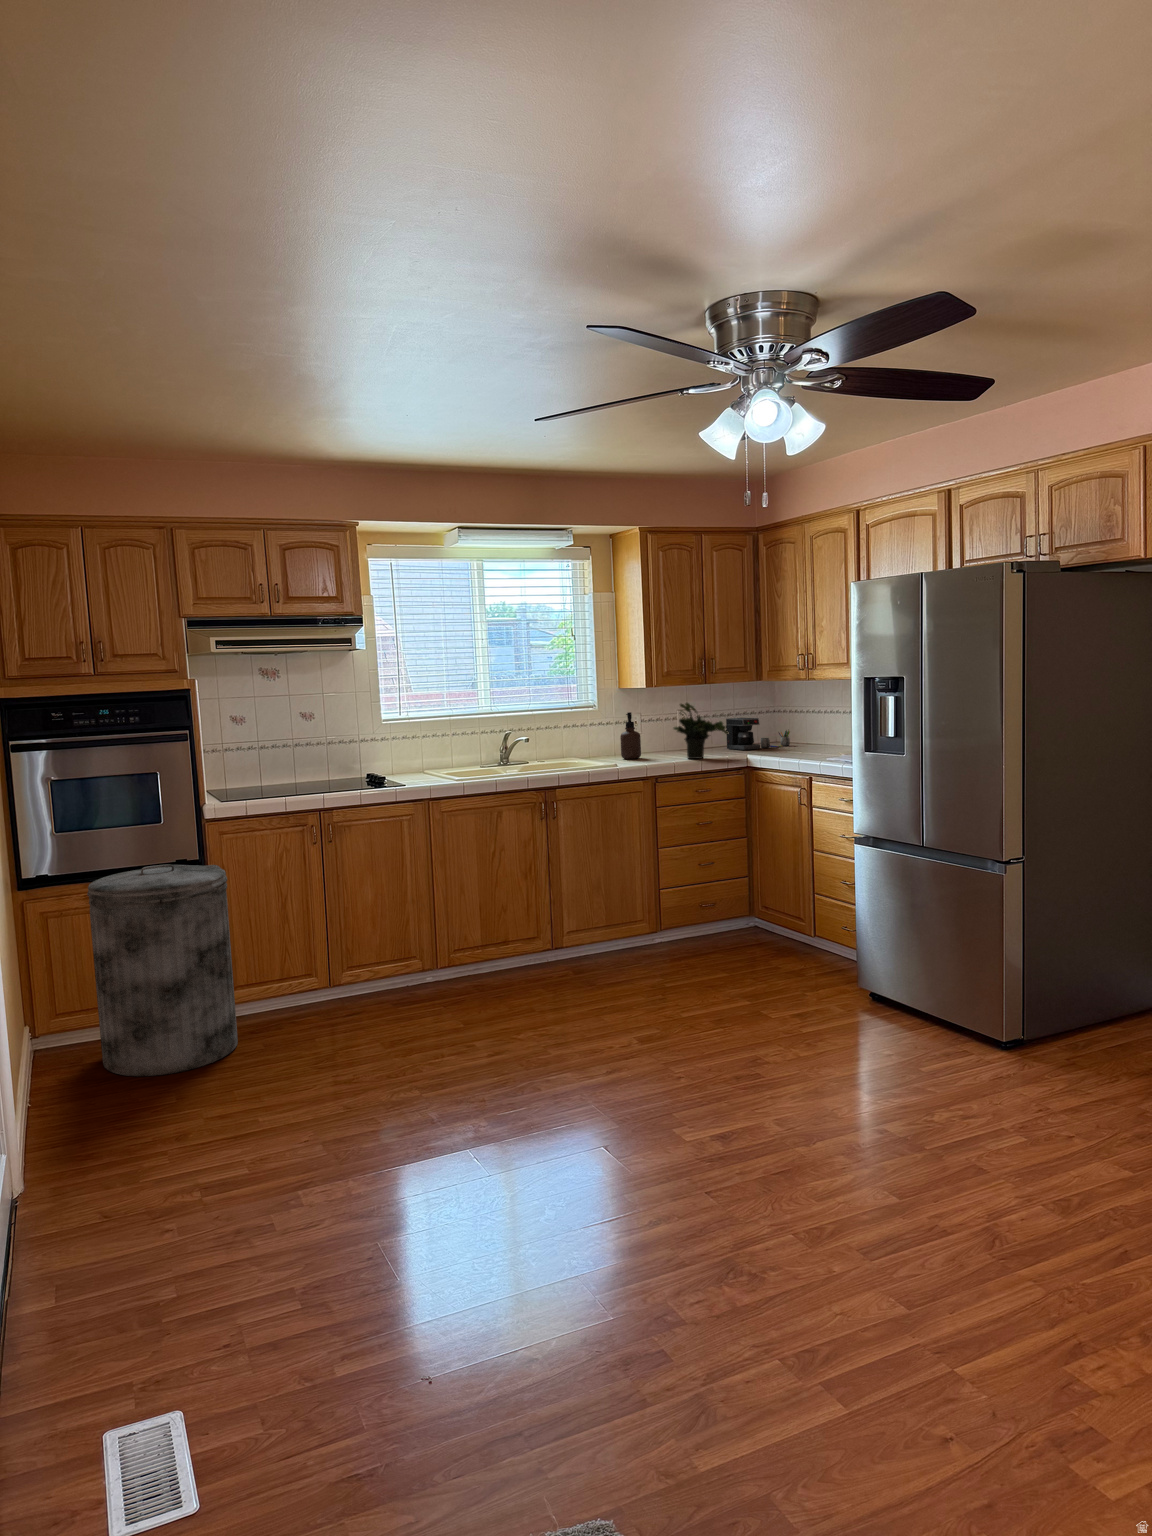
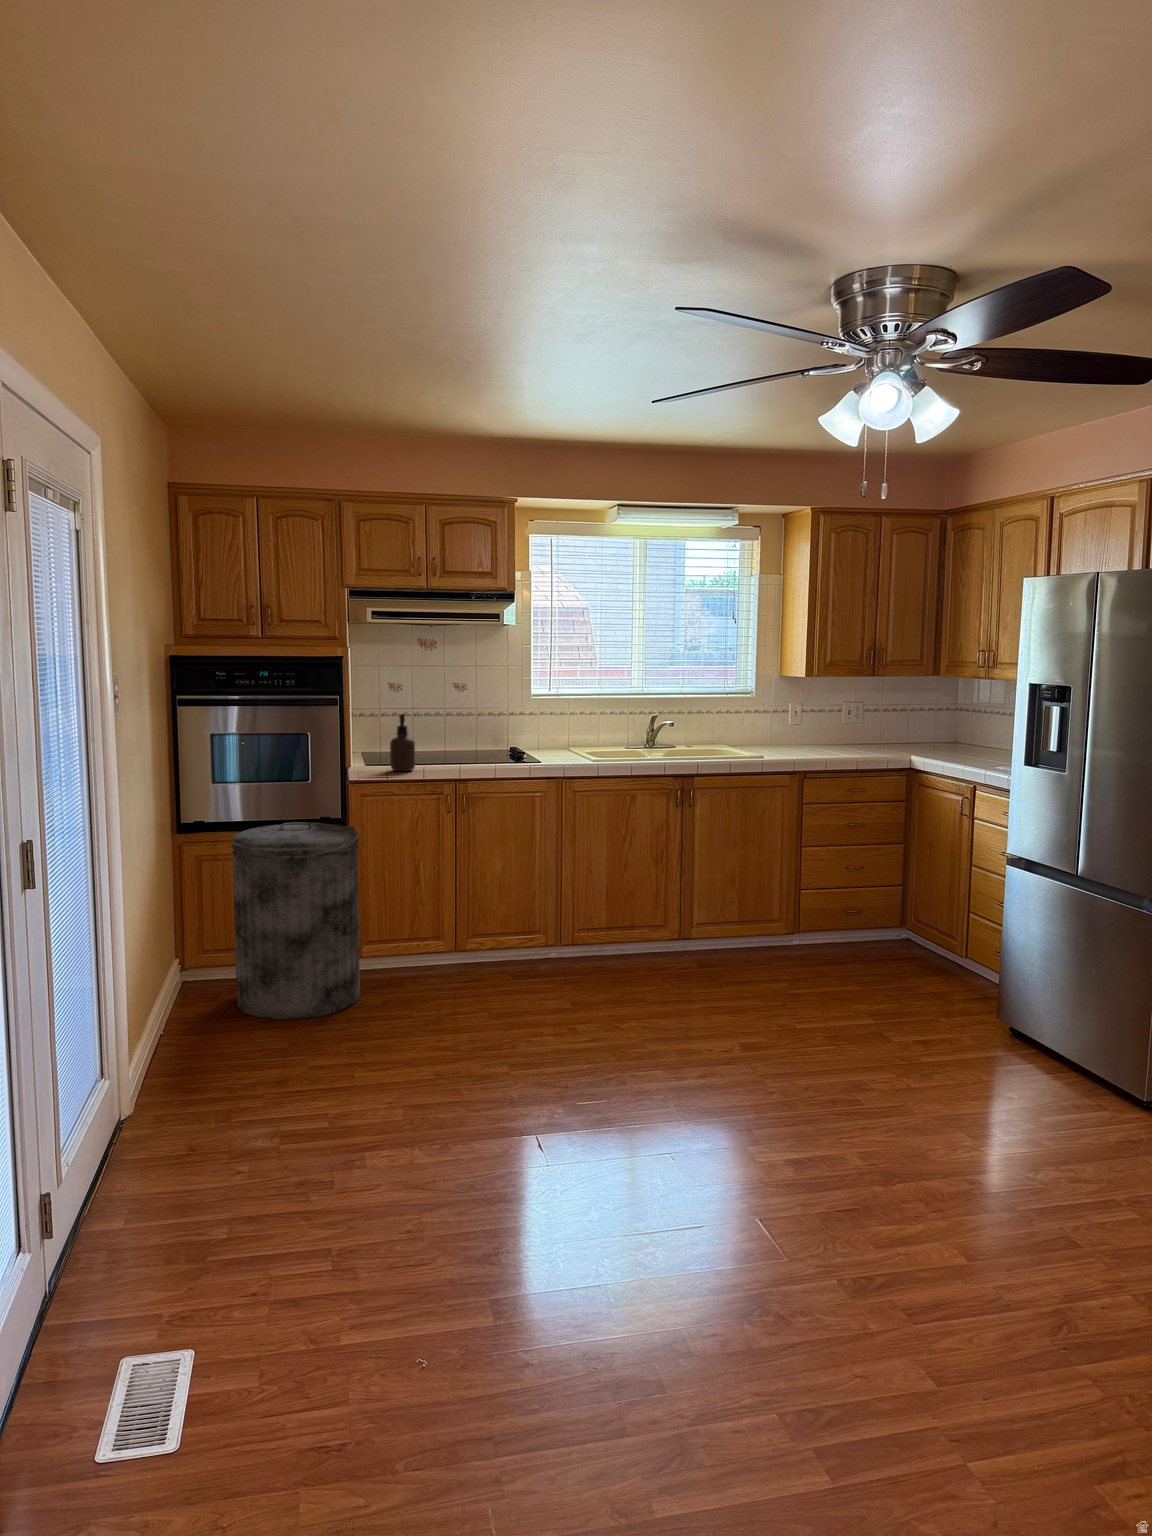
potted plant: present [674,703,728,759] -> none [831,696,891,756]
soap dispenser: present [620,712,641,759] -> present [390,714,415,771]
coffee maker: present [726,718,790,750] -> none [893,715,966,750]

